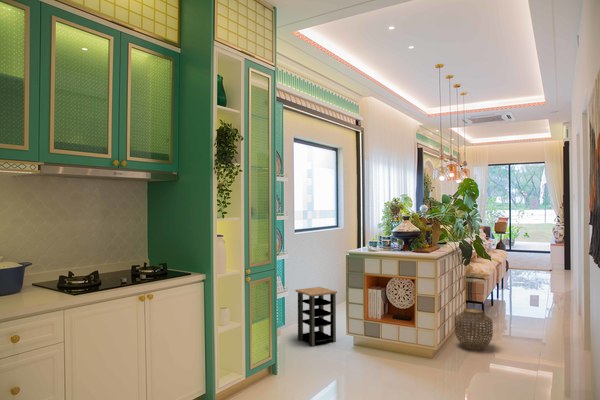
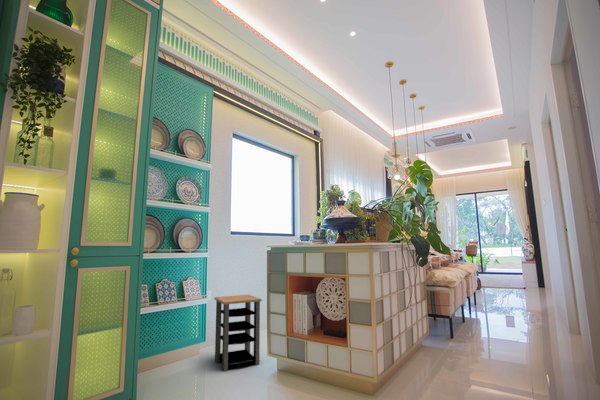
woven basket: present [455,308,493,350] -> none [409,321,460,379]

